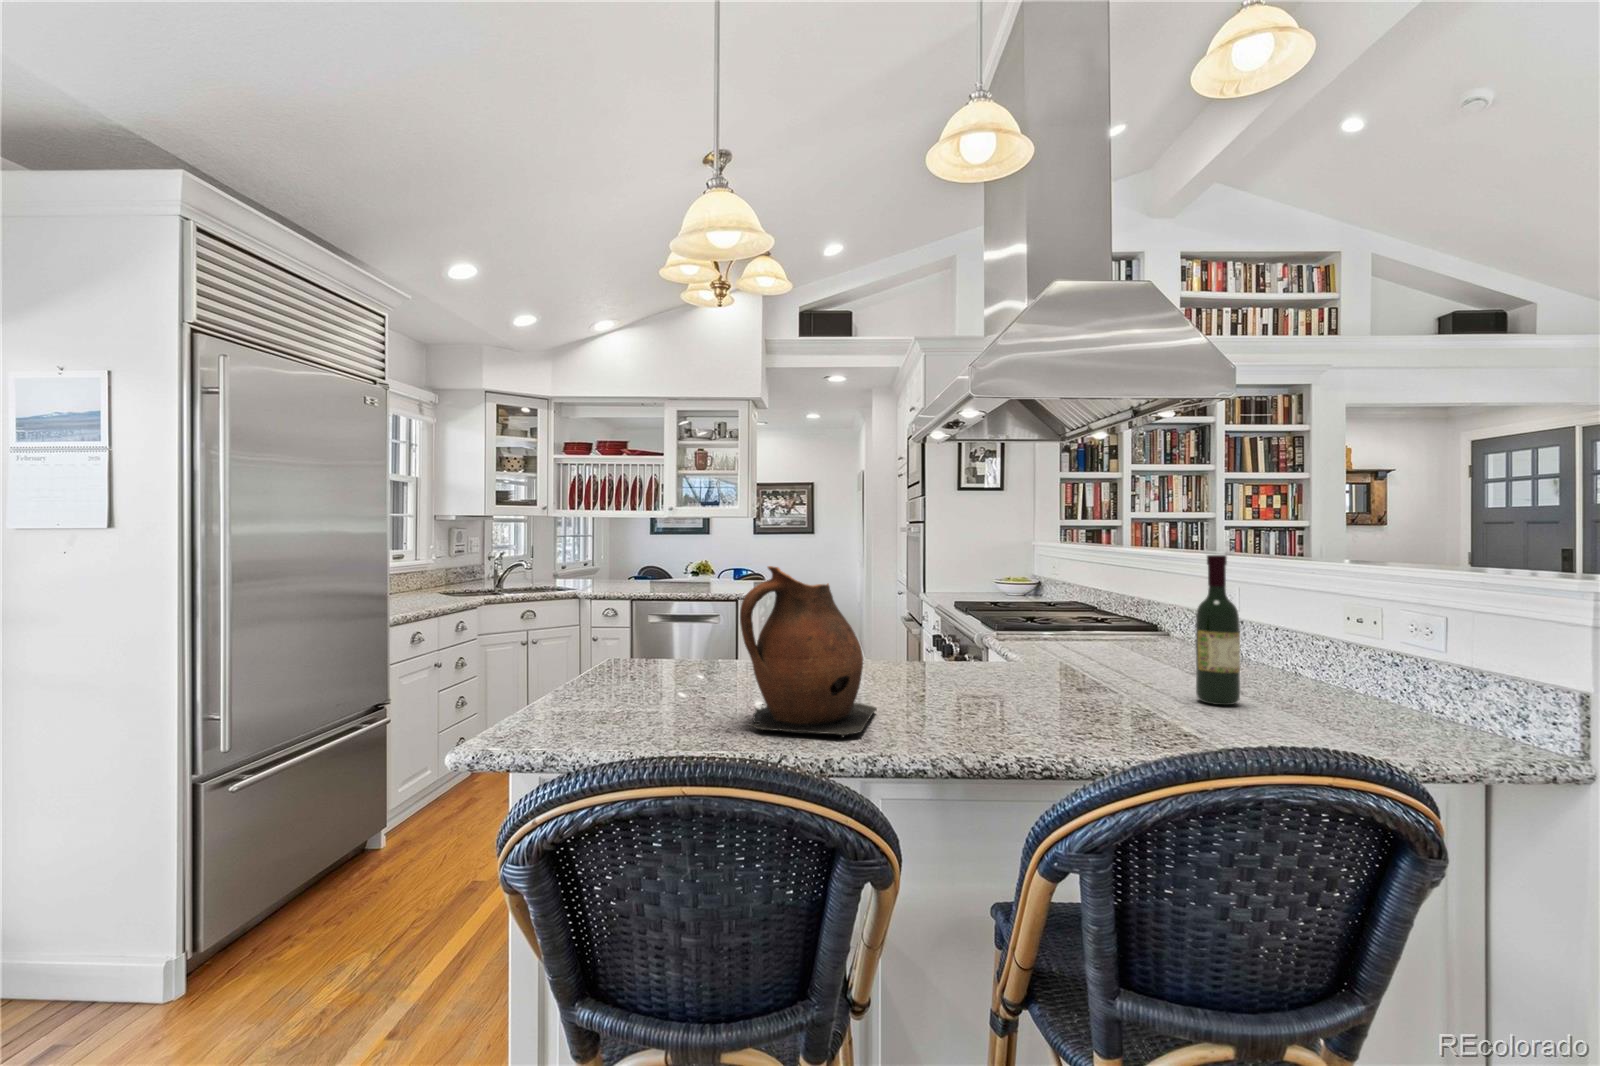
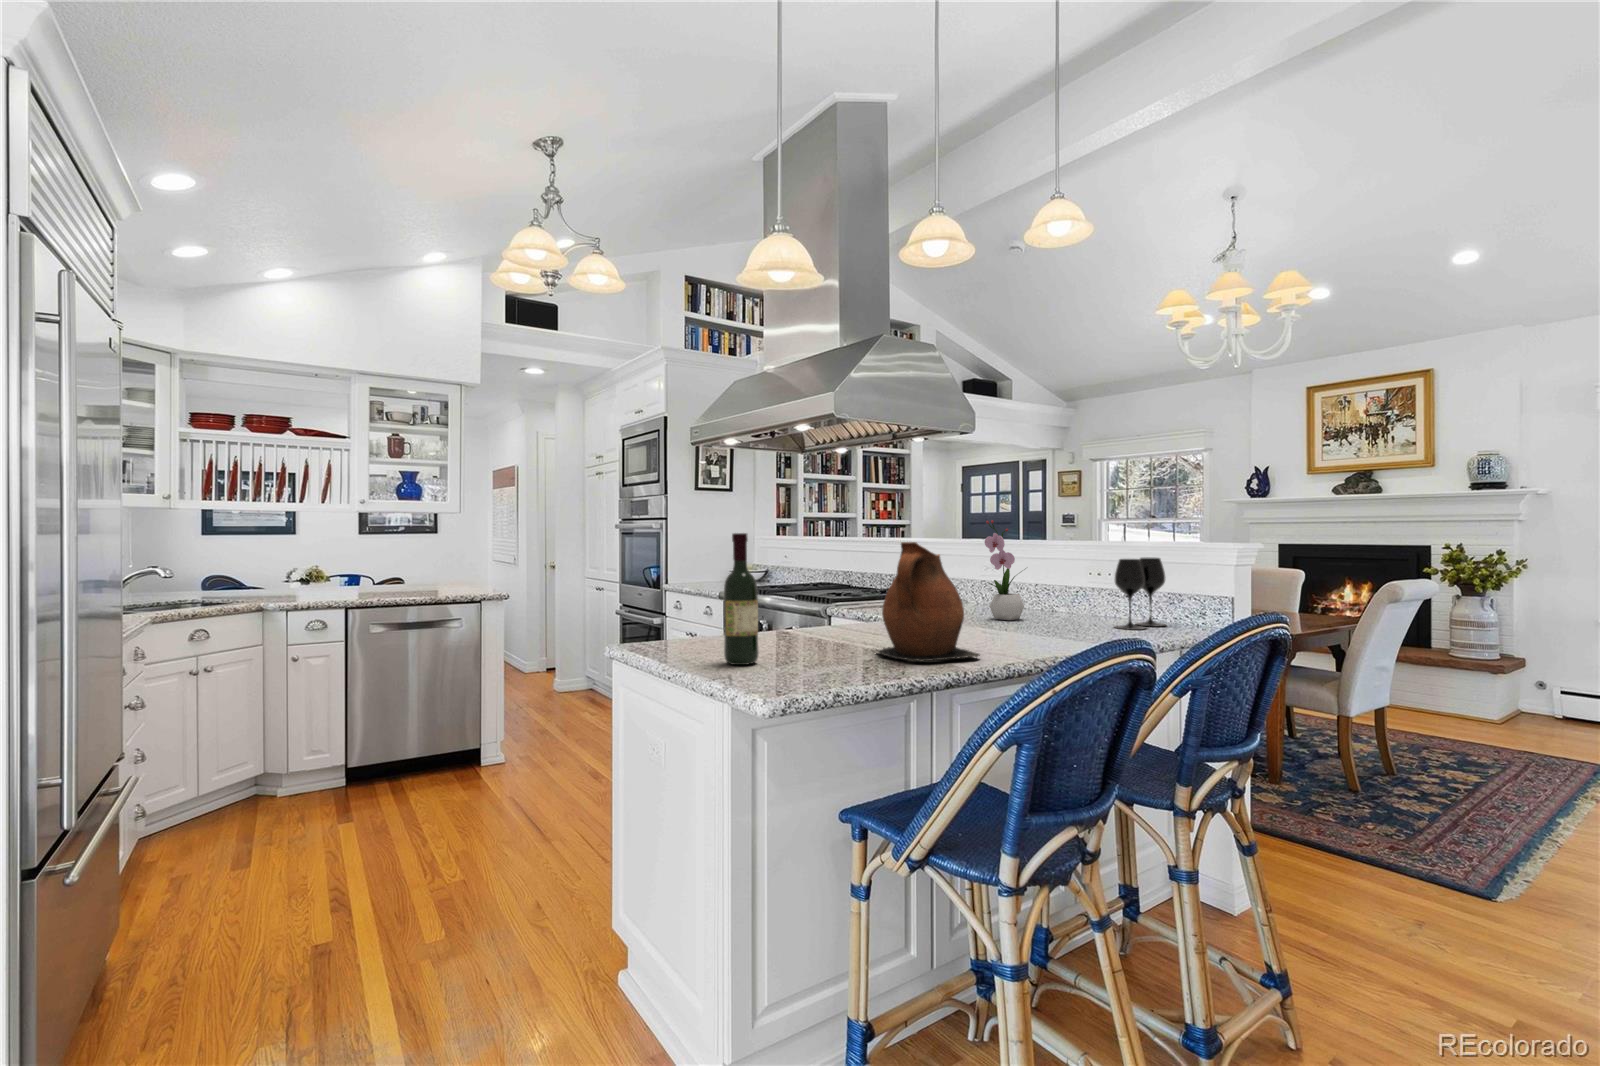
flower arrangement: none [1110,531,1187,684] -> present [985,520,1024,620]
wine bottle: present [1195,555,1240,705] -> present [724,533,759,665]
wine glass: none [1291,601,1423,731] -> present [1115,558,1166,630]

